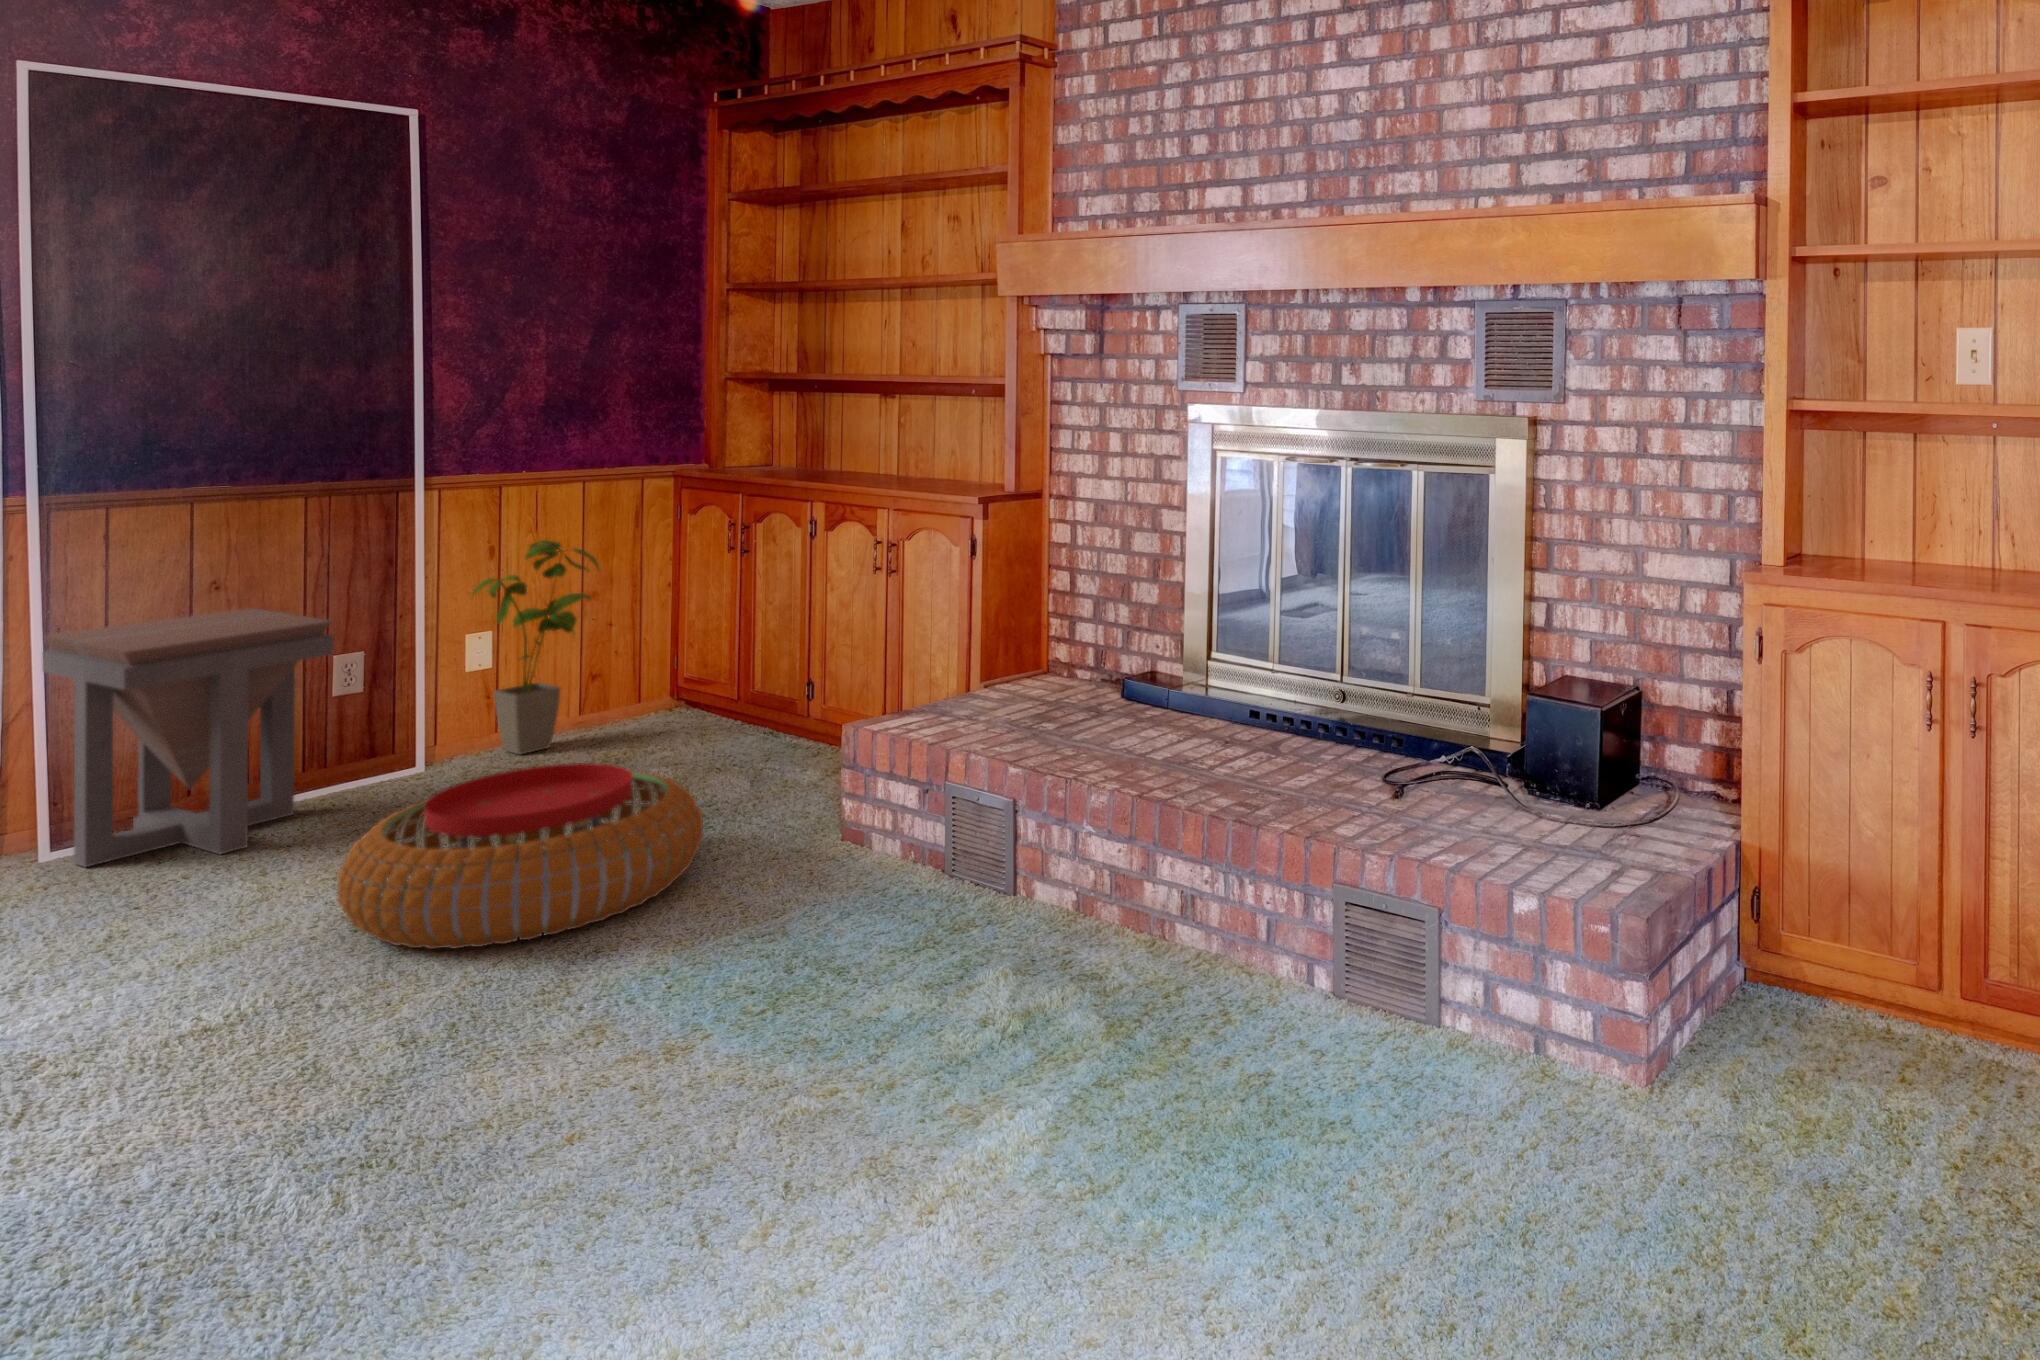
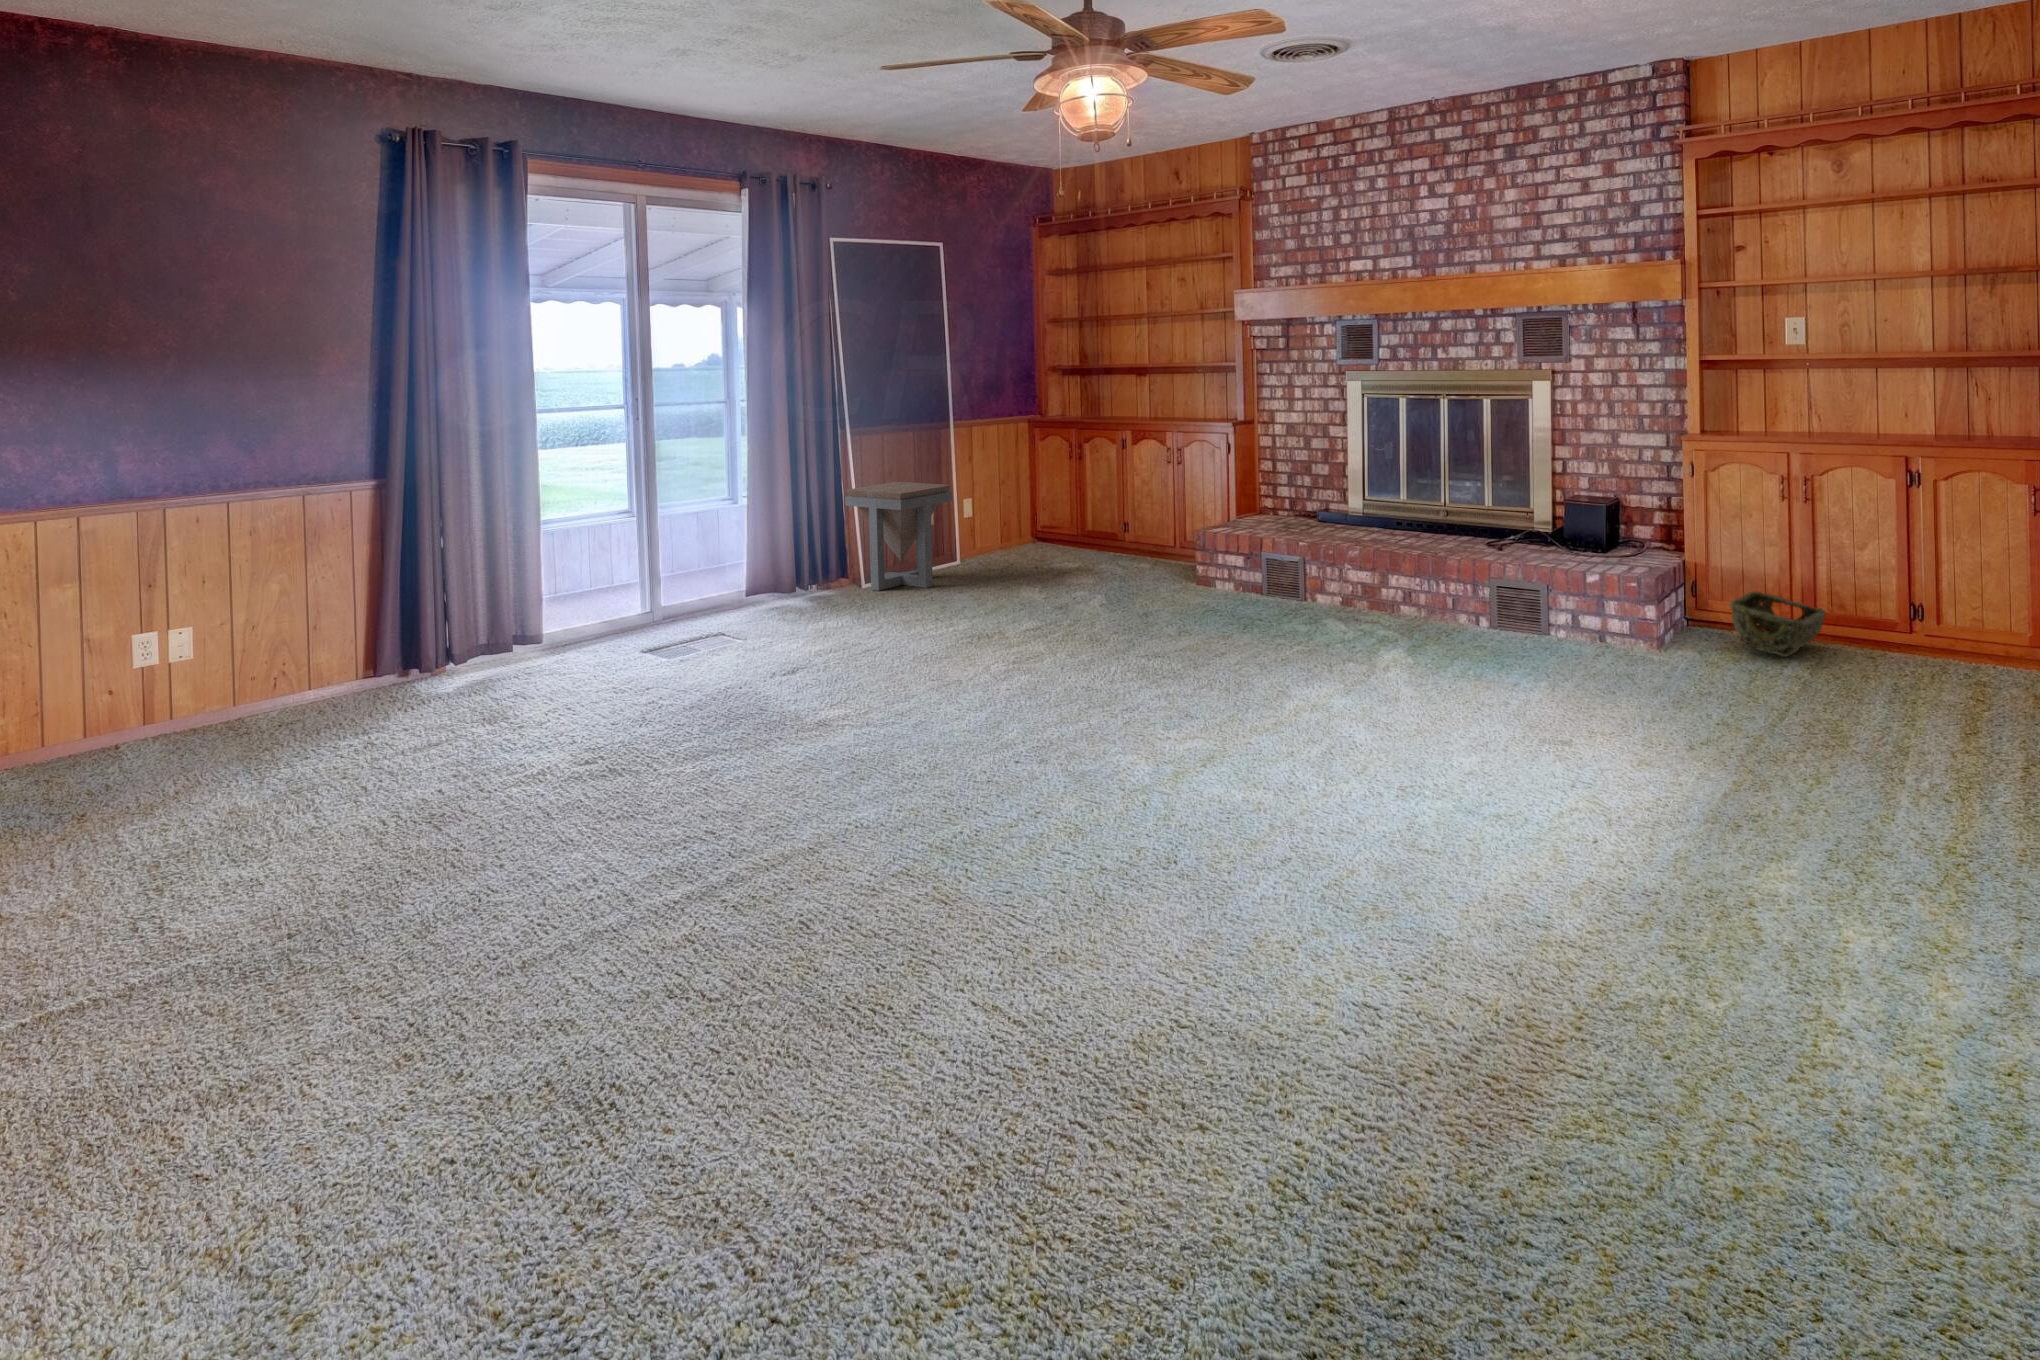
house plant: present [472,540,599,754] -> none [968,453,1023,560]
pouf: present [338,763,703,949] -> none [1019,545,1153,612]
woven basket: none [1804,917,2008,1113] -> present [1730,592,1826,657]

